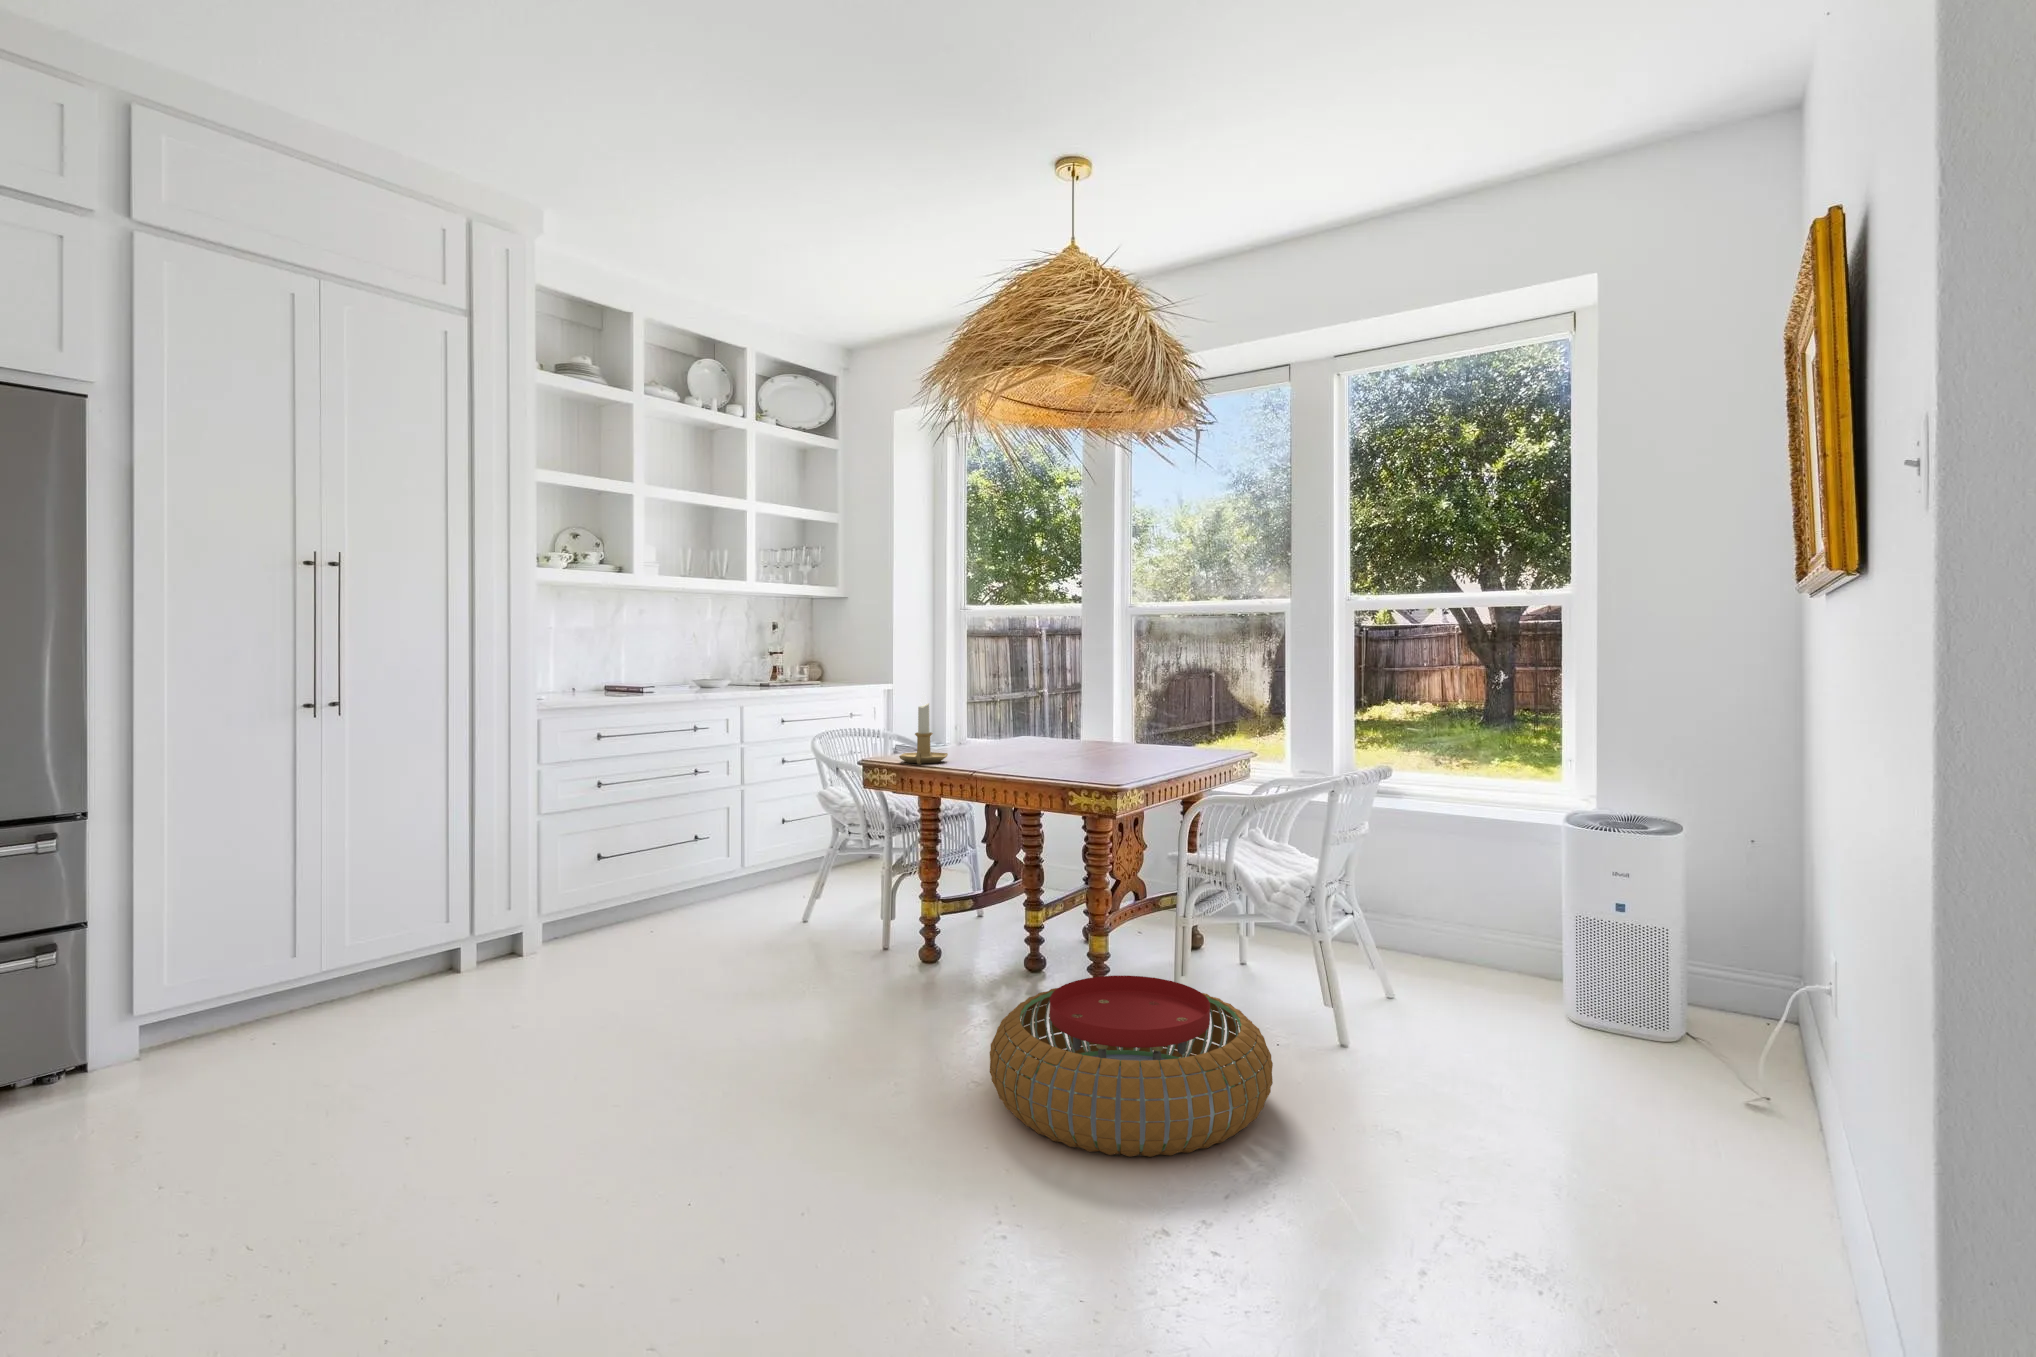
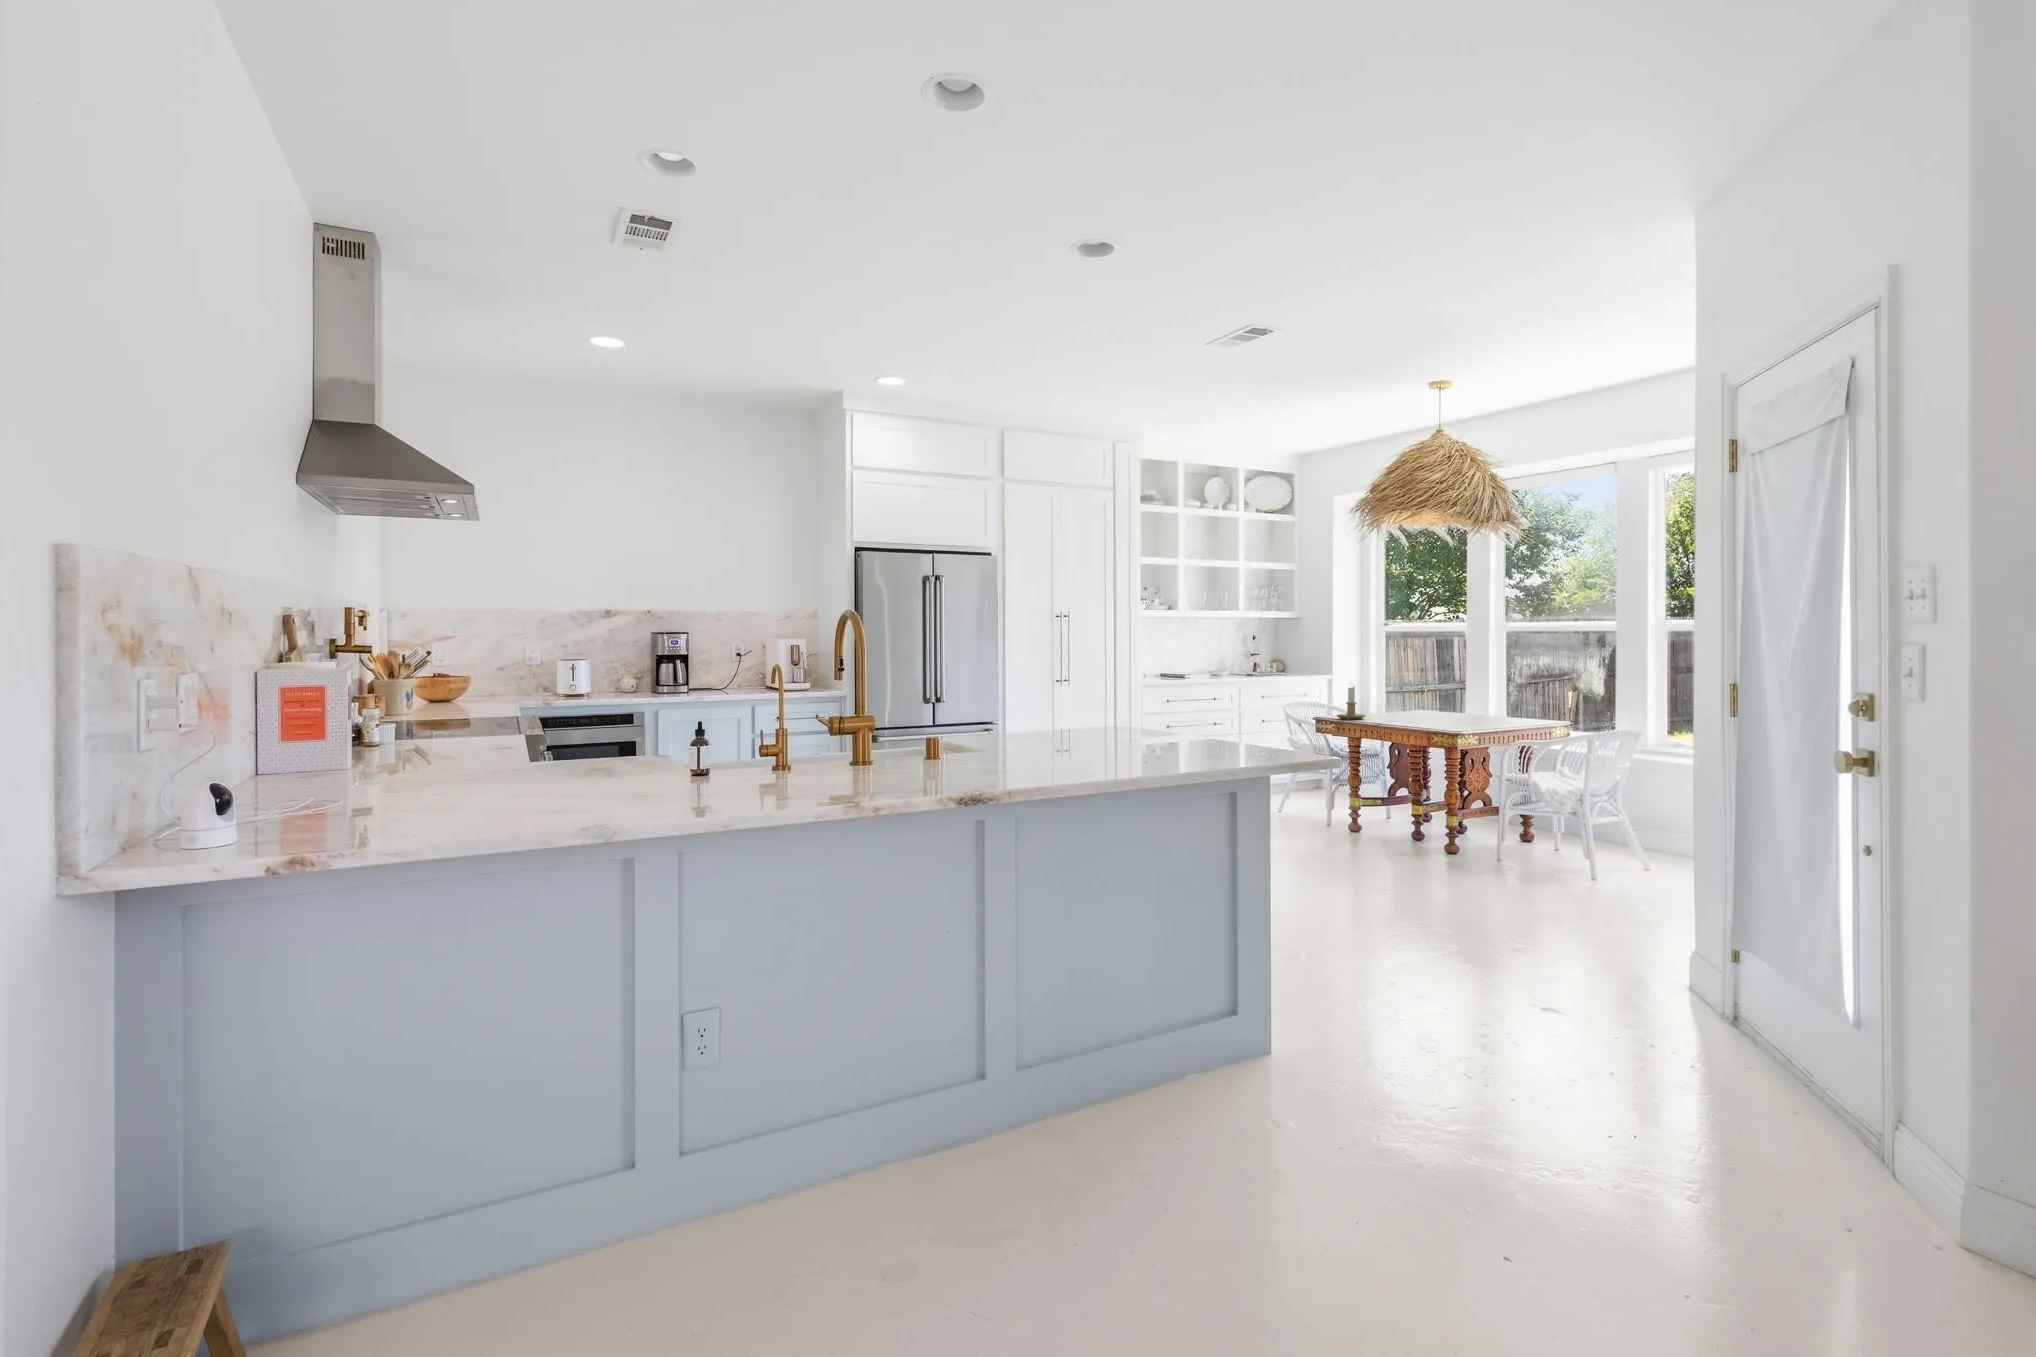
pouf: present [990,976,1273,1157] -> none [1380,825,1534,897]

